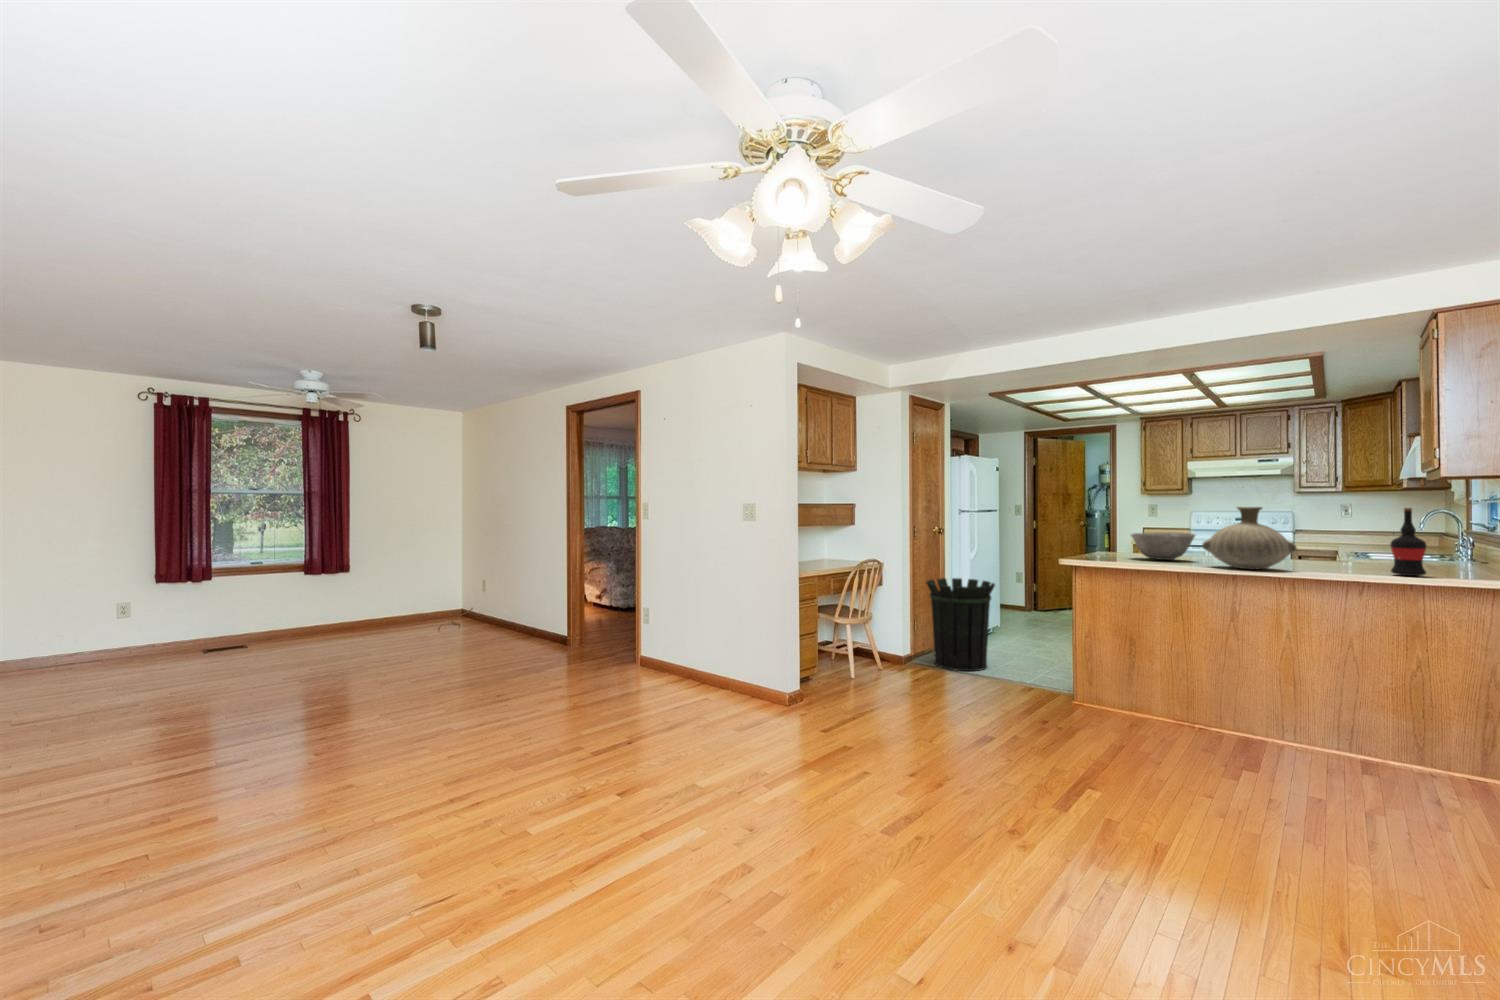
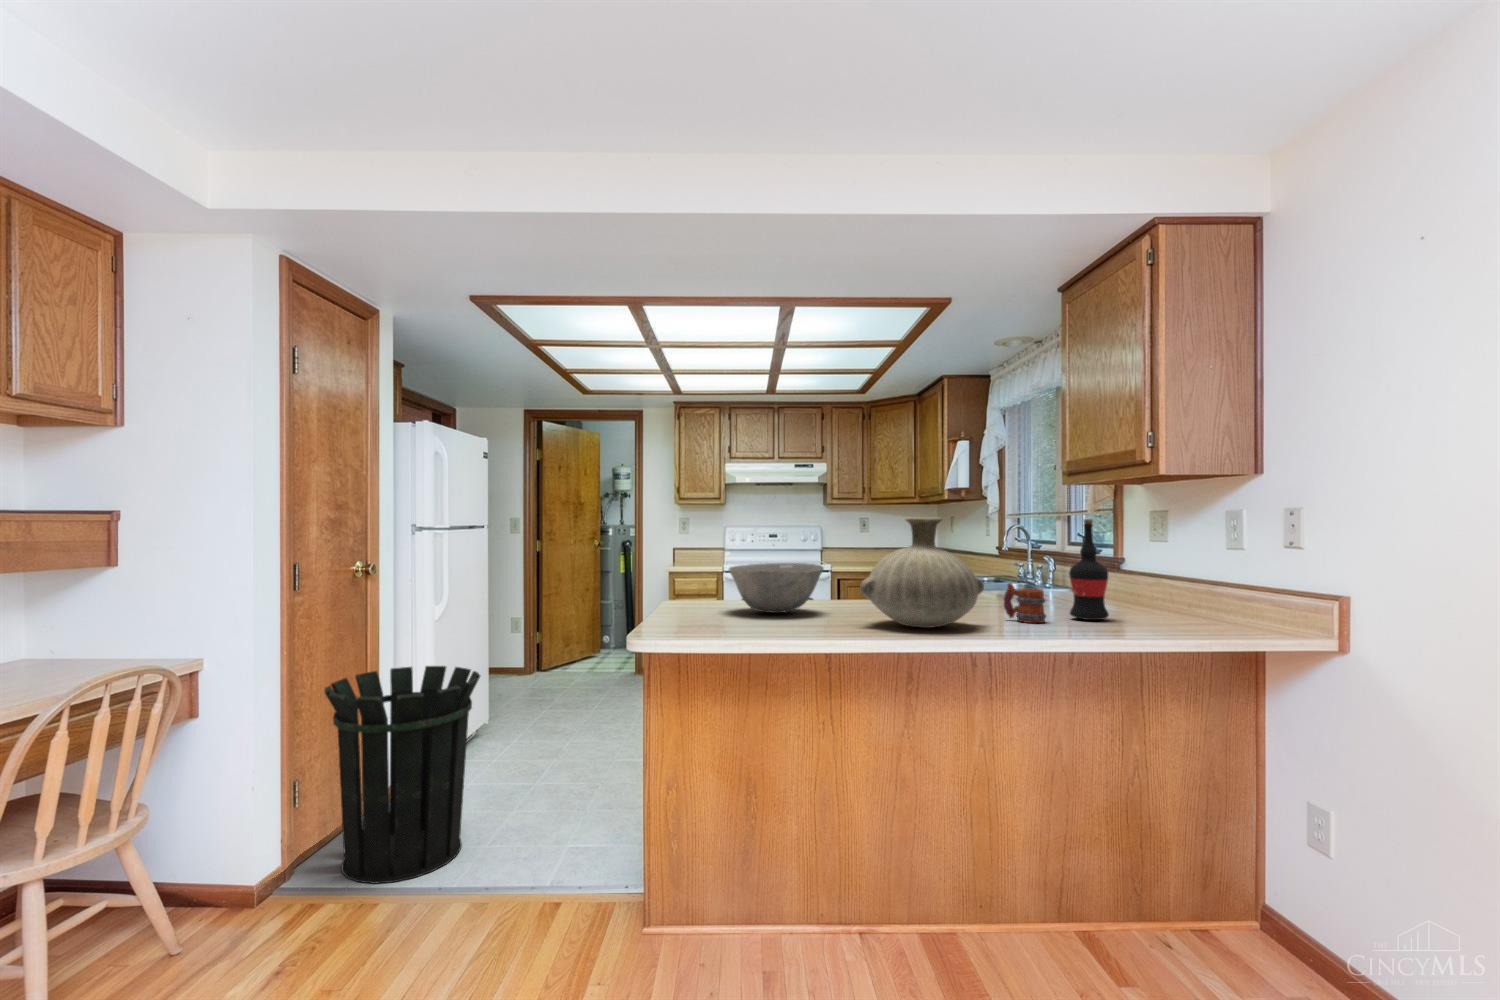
mug: none [1326,548,1359,574] -> present [1004,583,1046,623]

